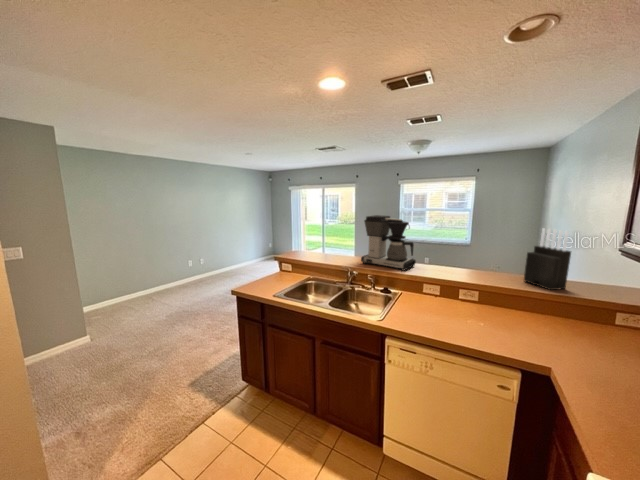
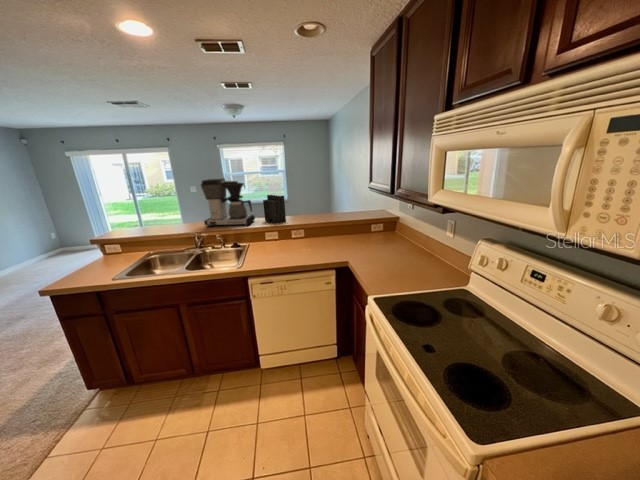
knife block: present [524,228,571,290] -> present [263,182,286,223]

